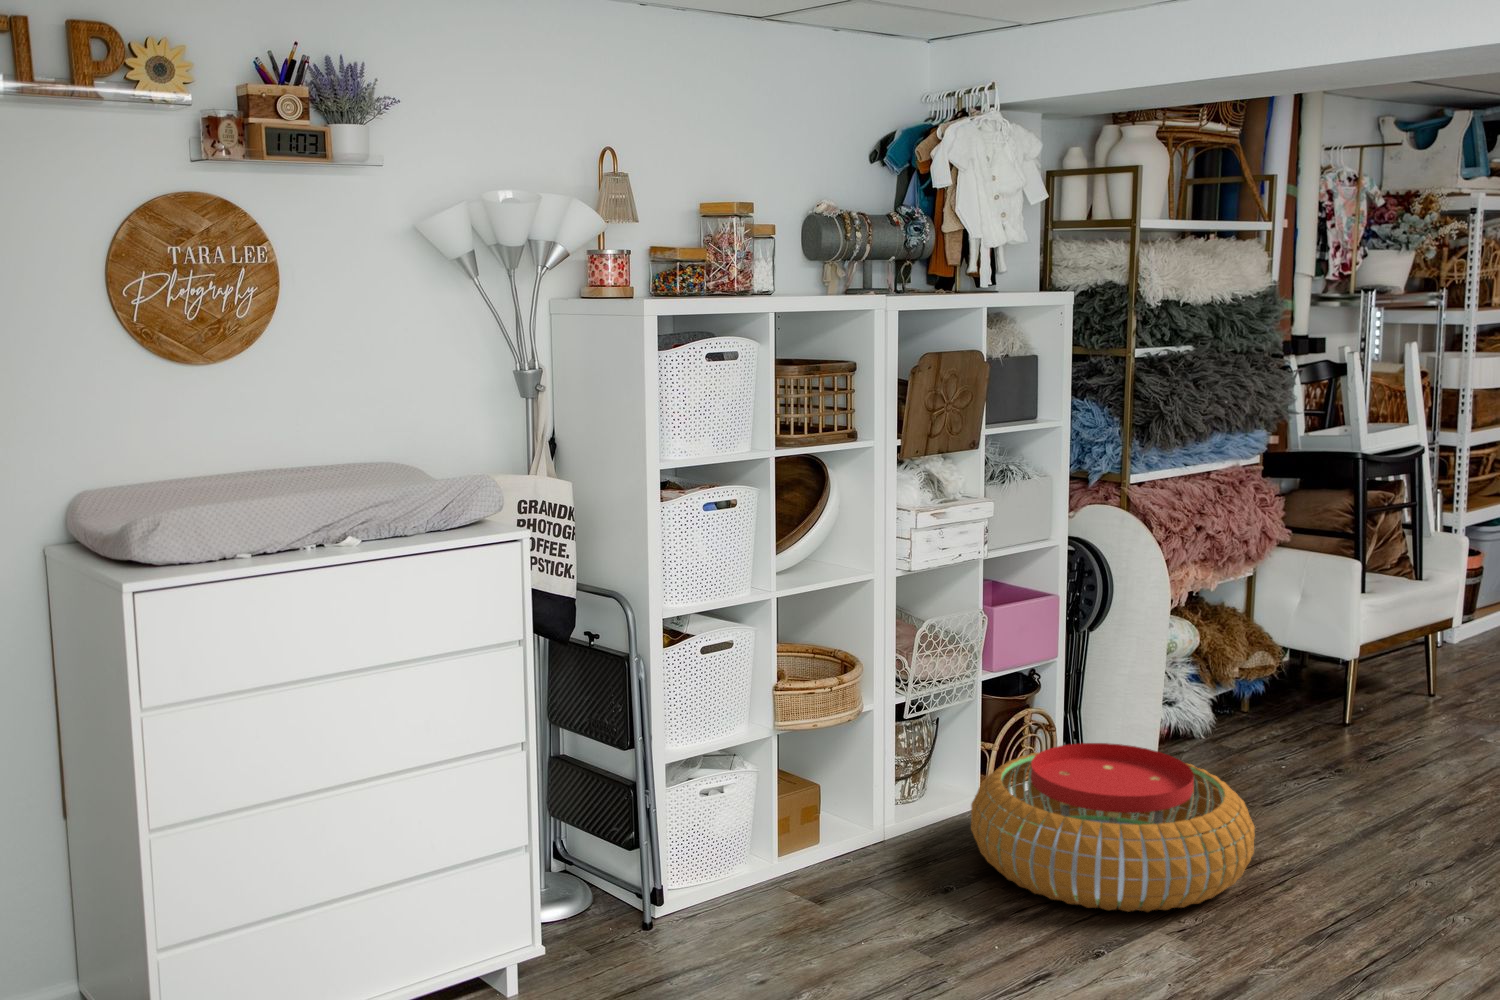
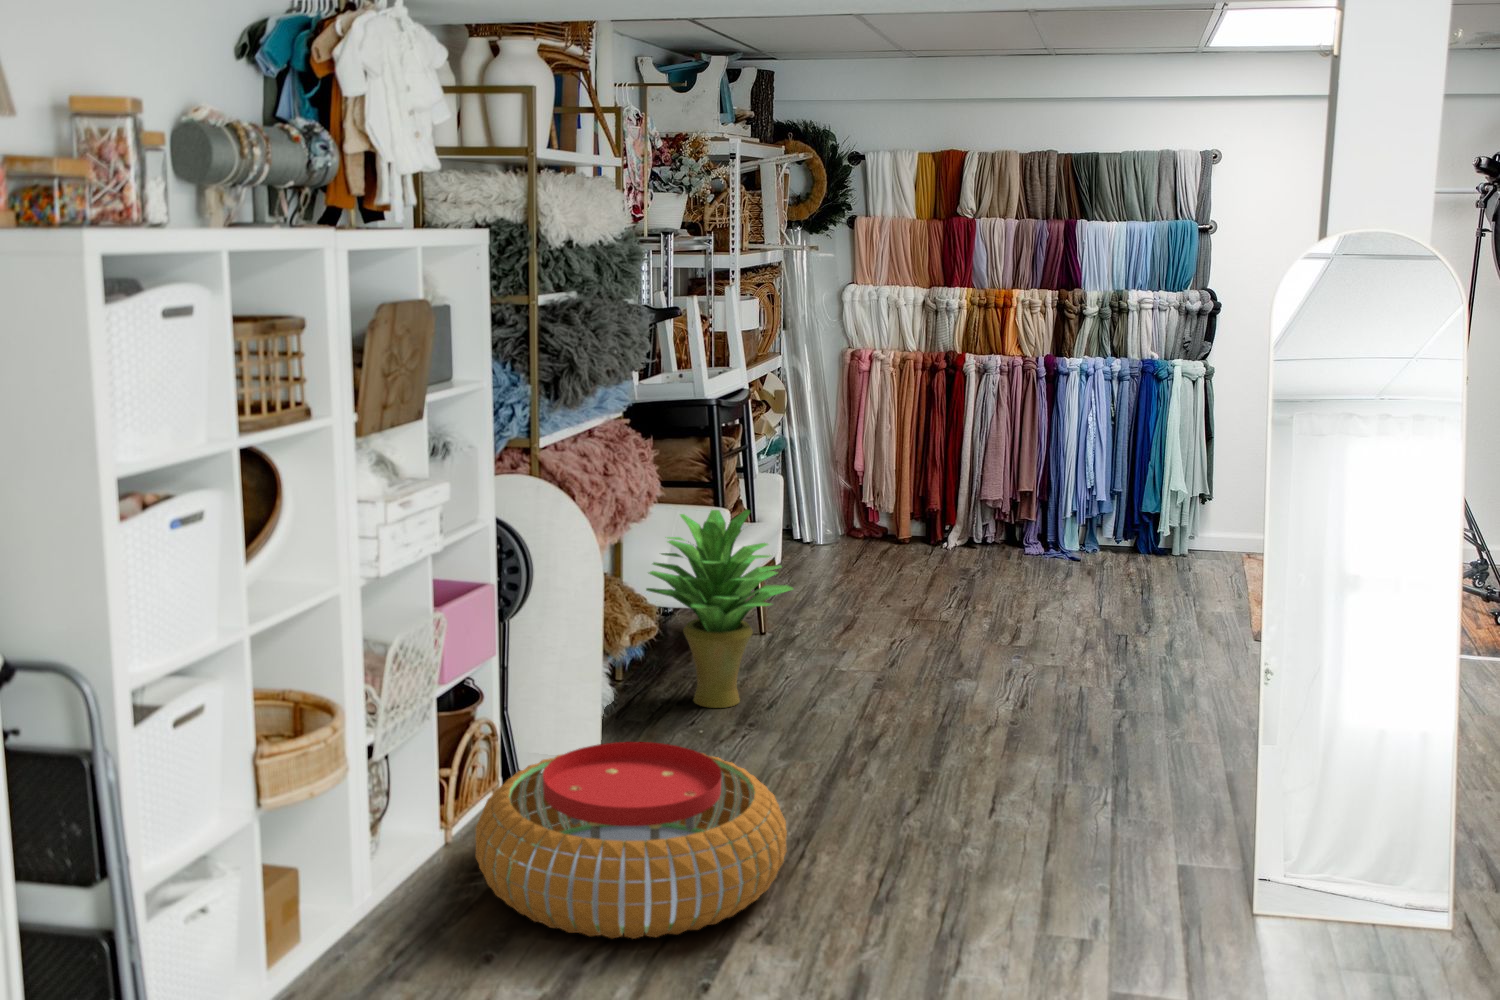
potted plant: none [1252,559,1408,753] -> present [646,510,793,708]

